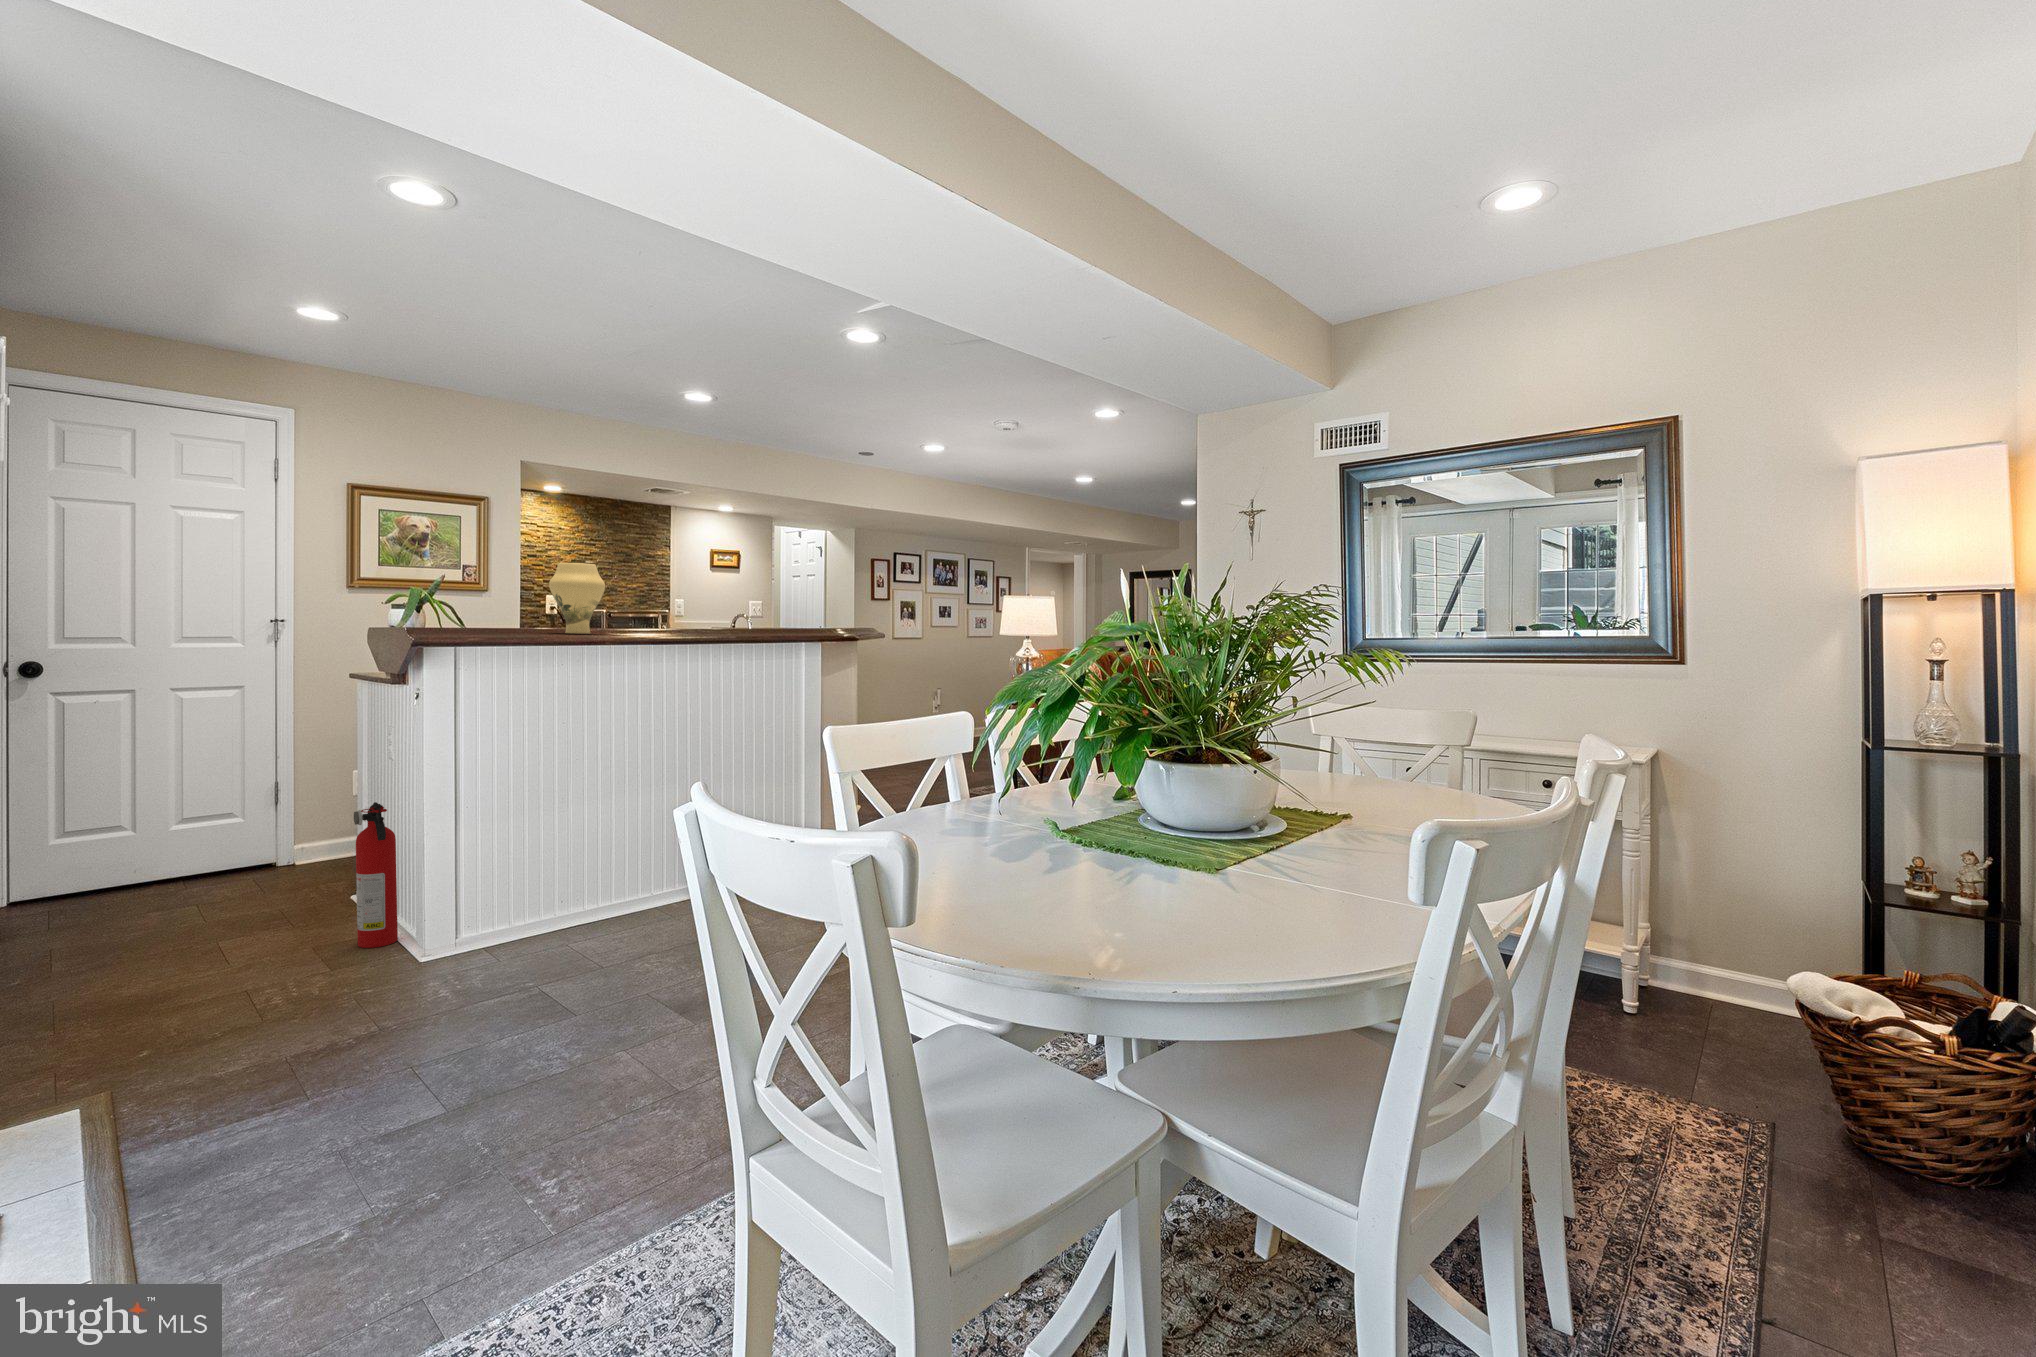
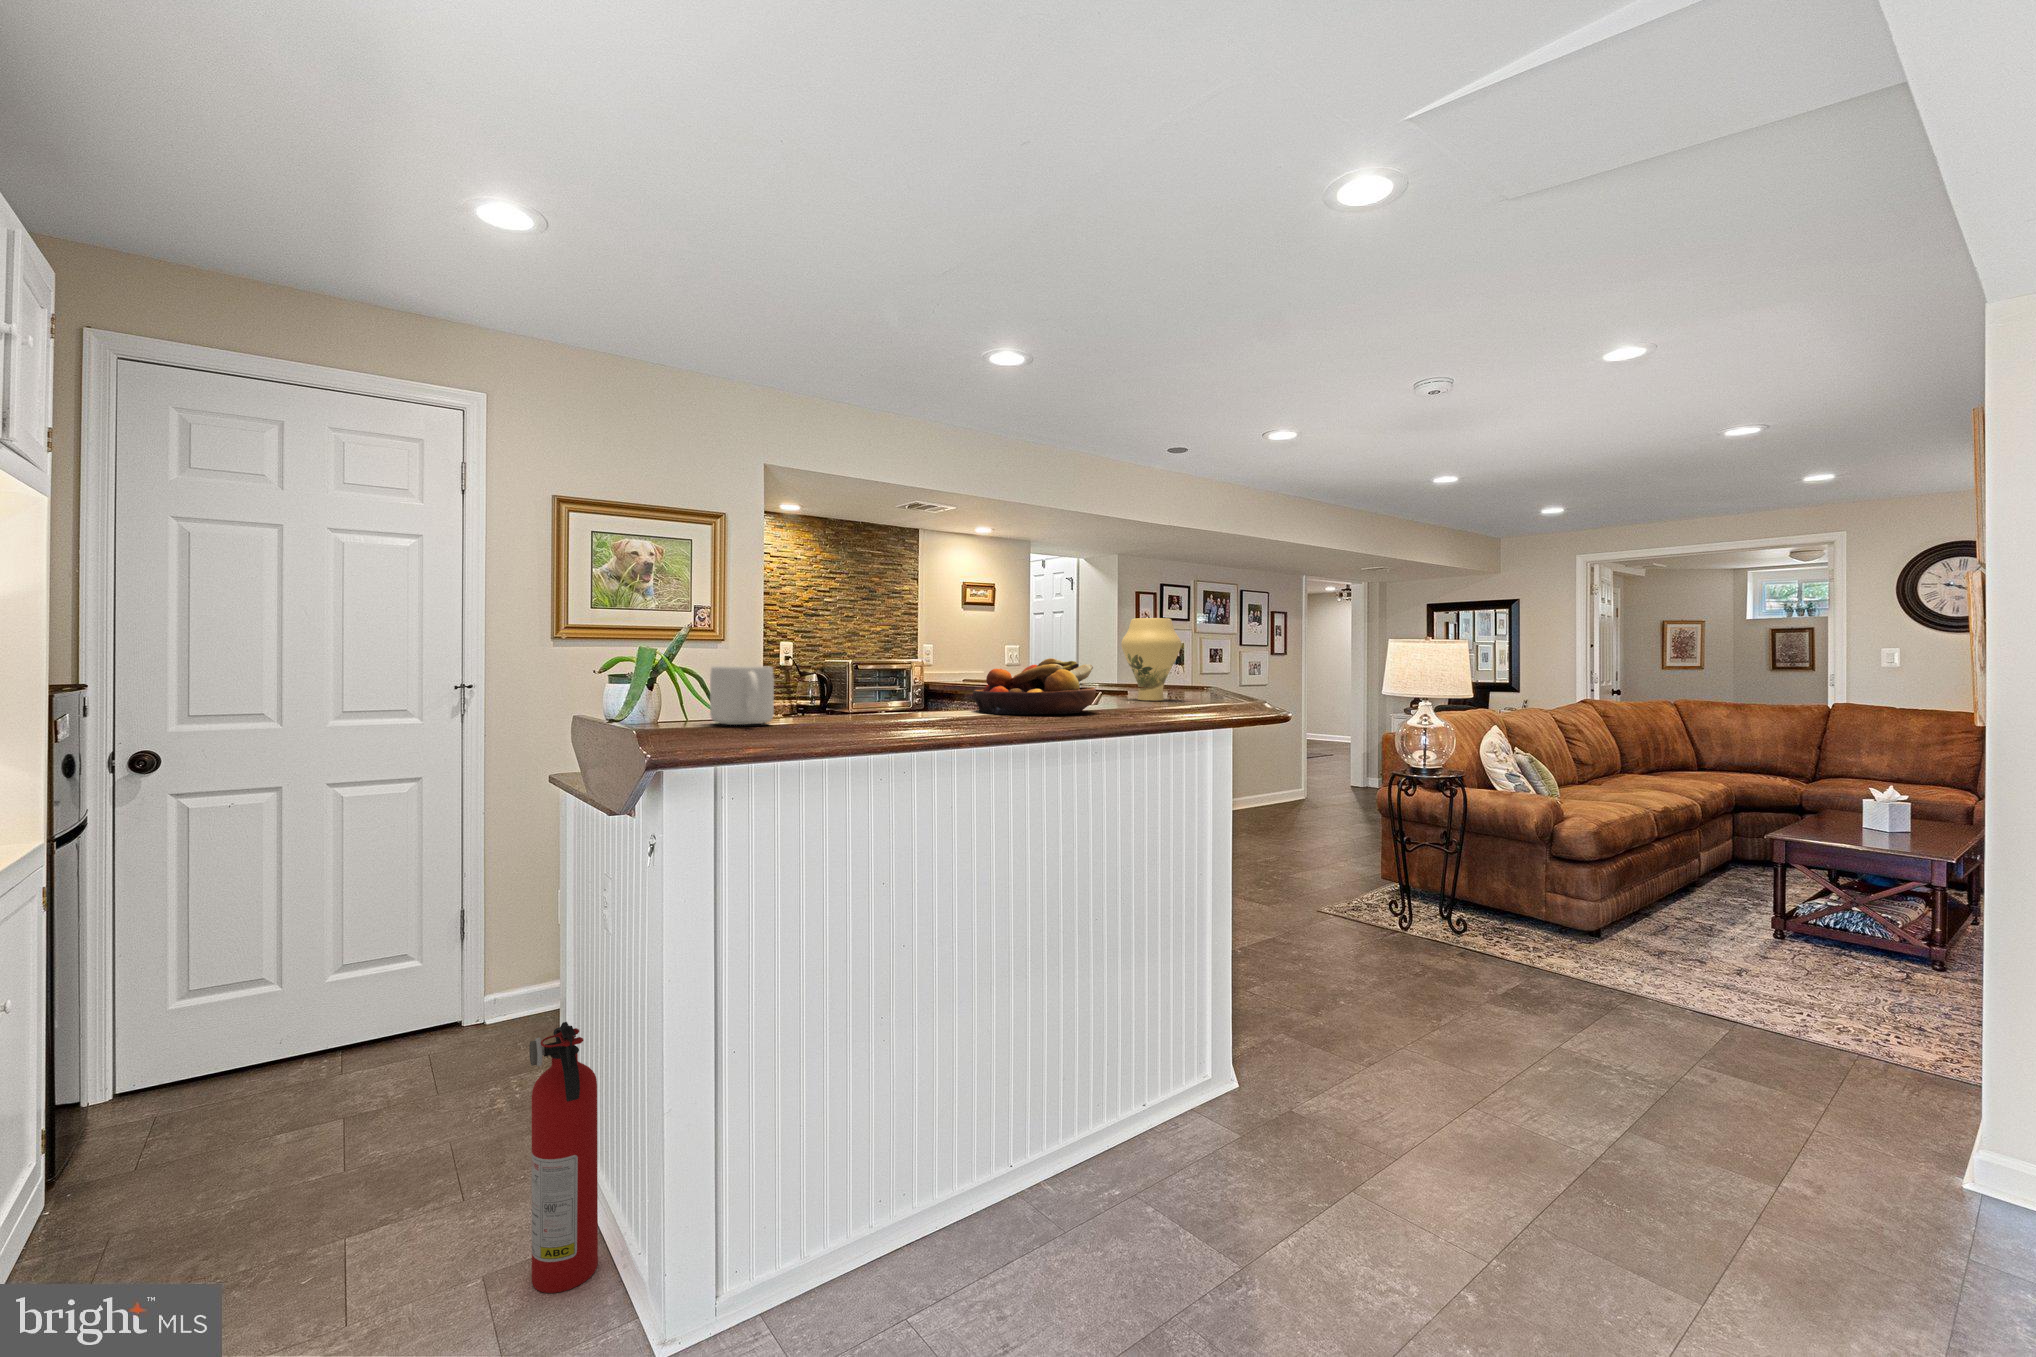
vase: present [549,563,605,634] -> present [1121,618,1181,701]
mug: none [459,602,495,632] -> present [710,666,774,725]
fruit bowl: none [631,603,711,635] -> present [973,658,1096,715]

